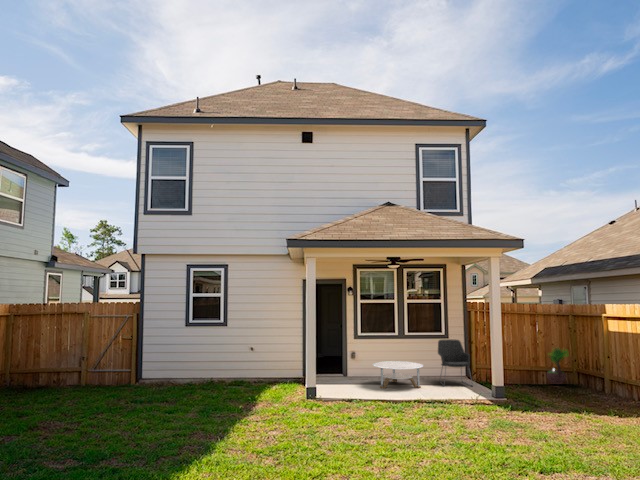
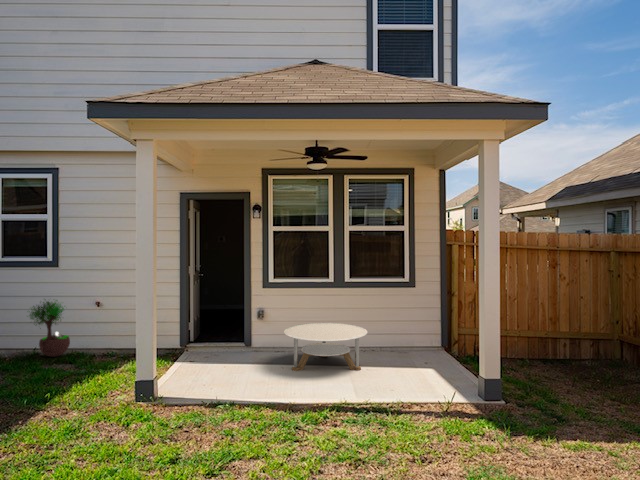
chair: present [438,339,473,386] -> none [395,289,449,367]
potted tree: present [547,348,568,384] -> present [30,300,70,357]

